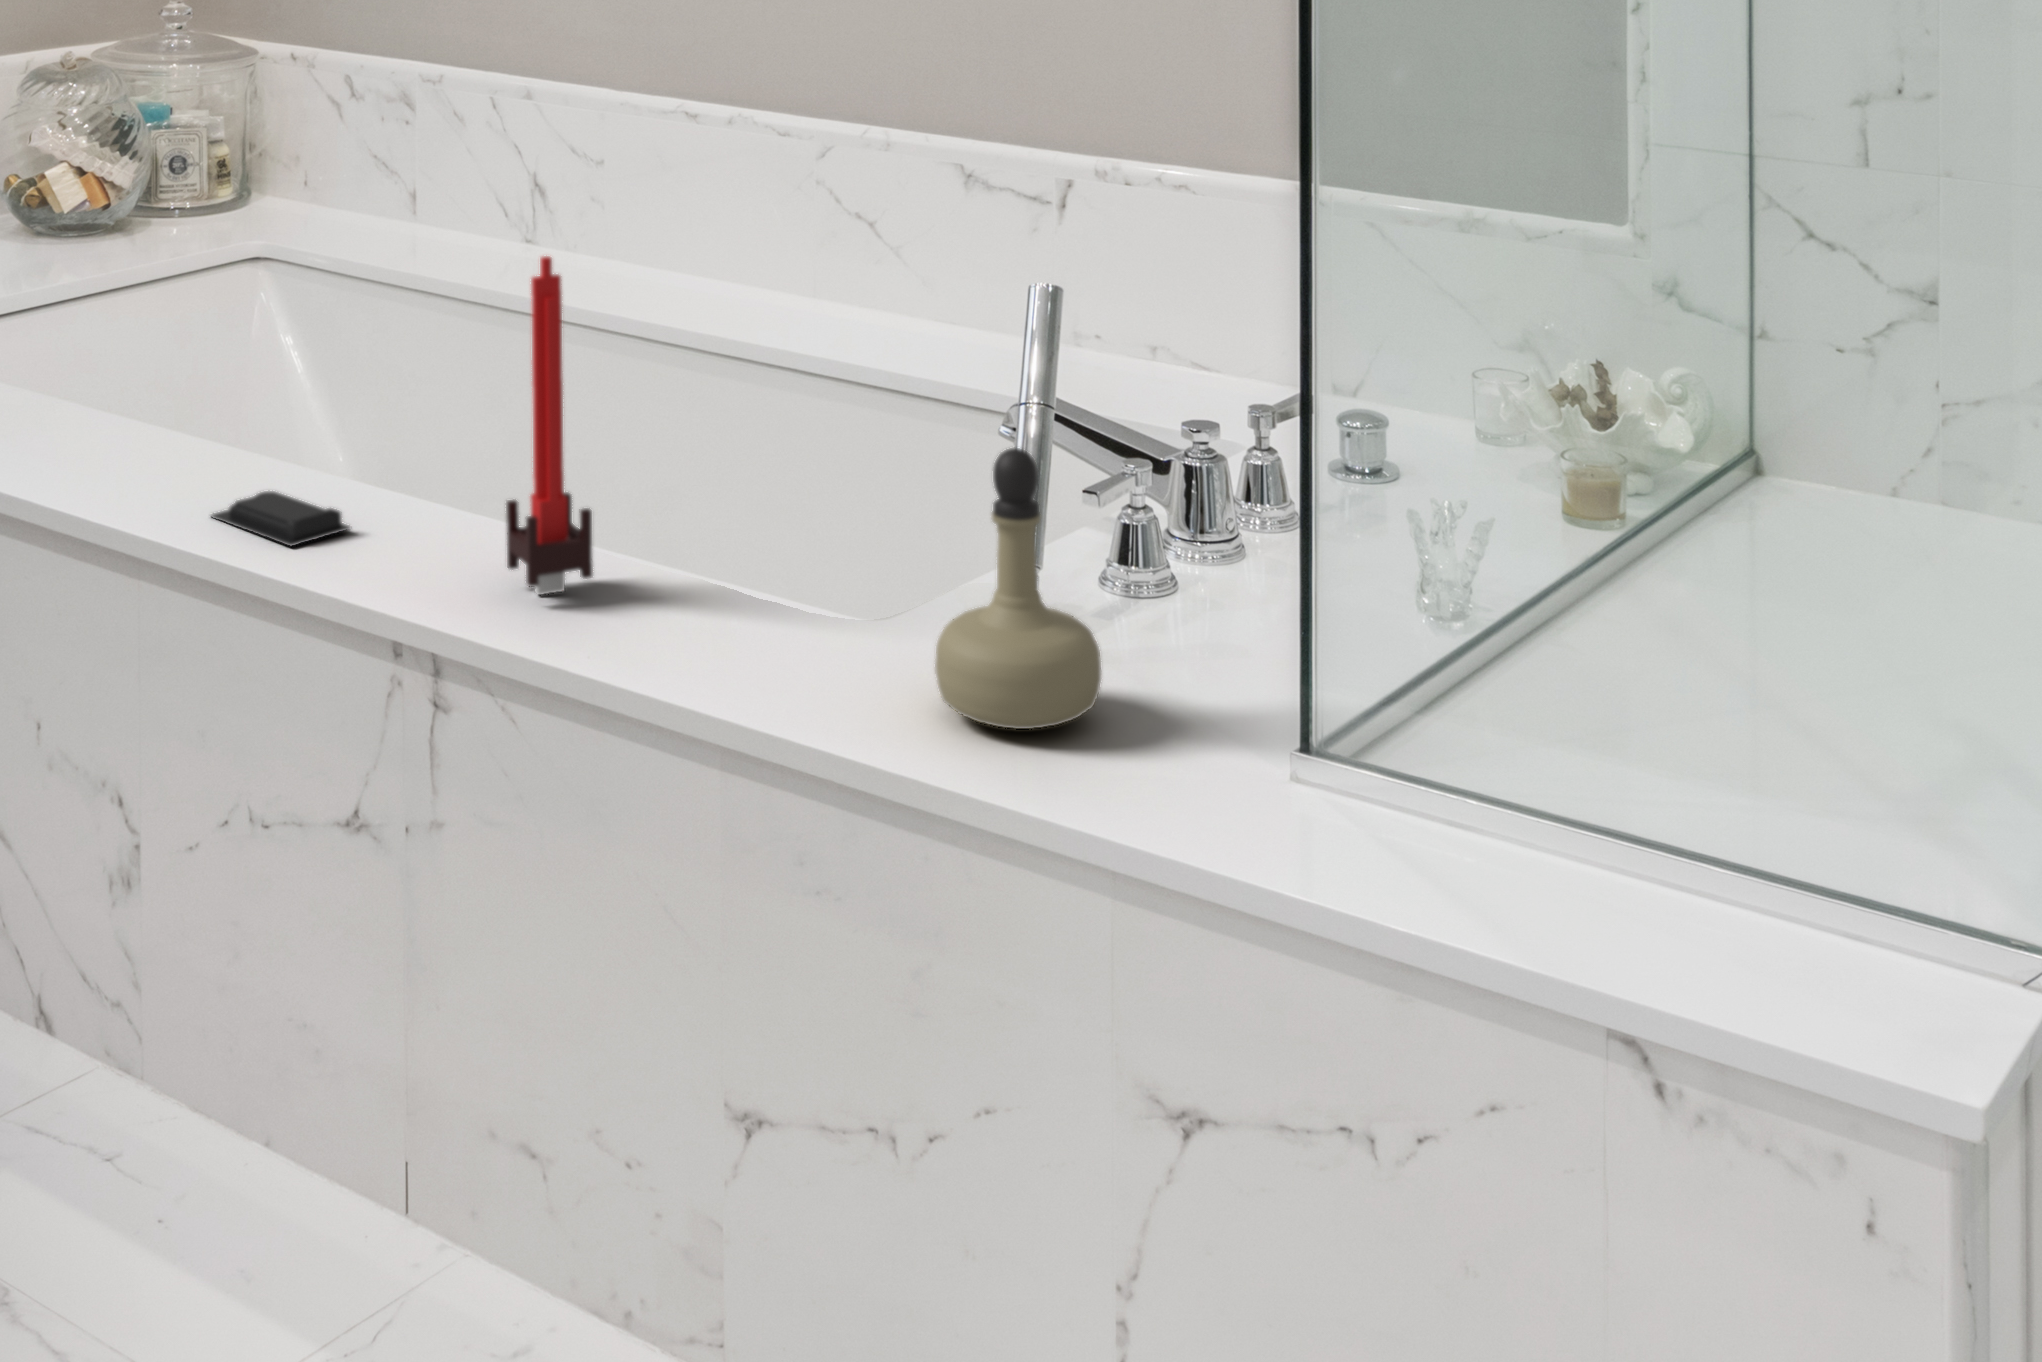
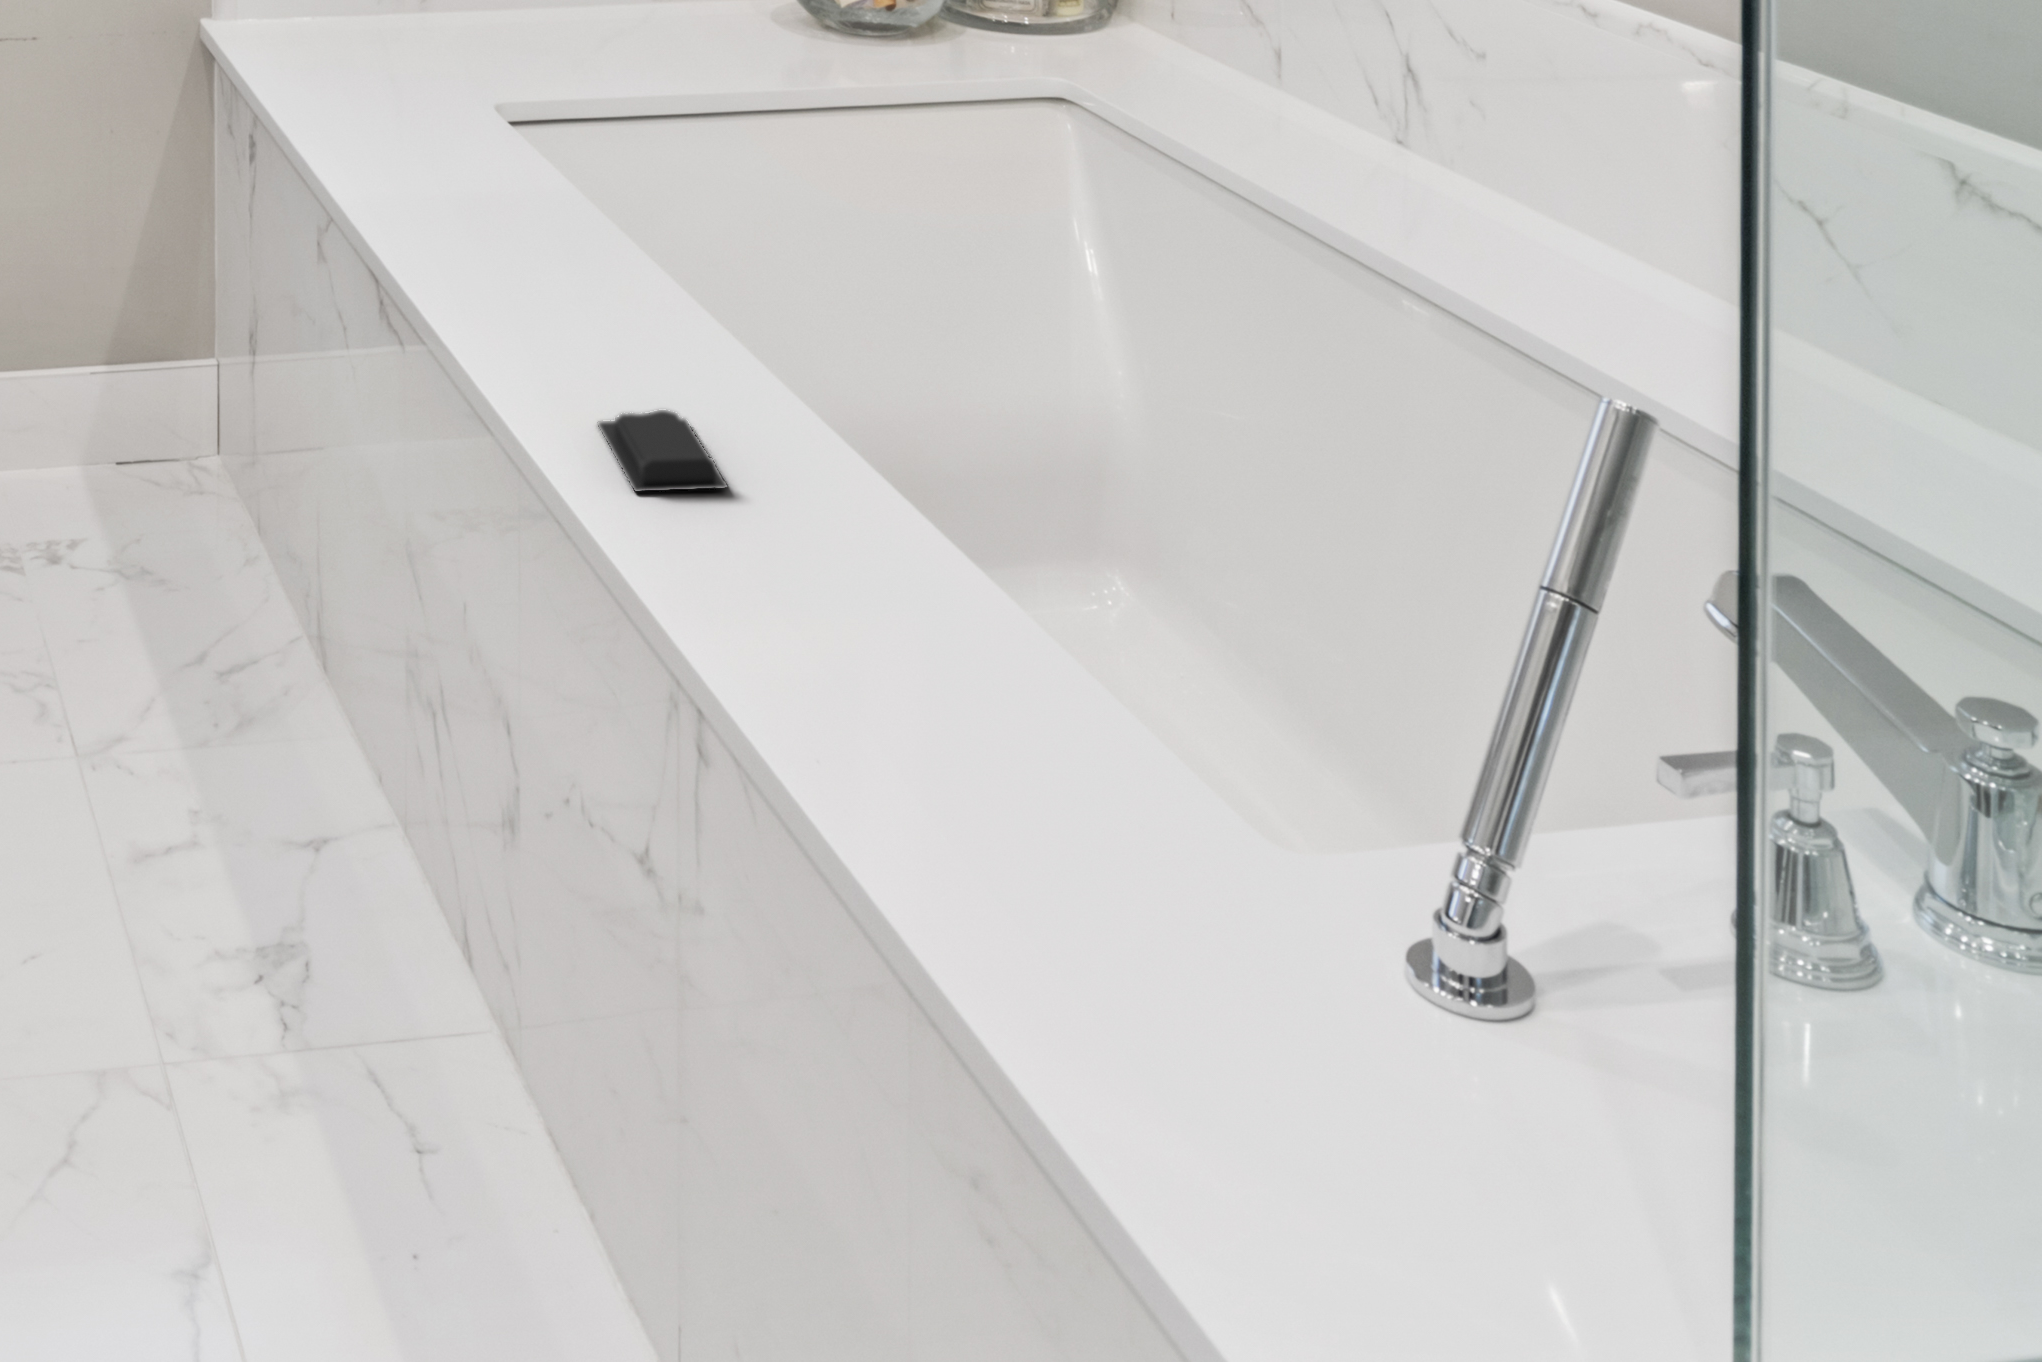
candle: present [506,256,593,595] -> none [817,211,915,660]
perfume bottle: present [935,448,1101,729] -> none [1182,689,1462,1155]

